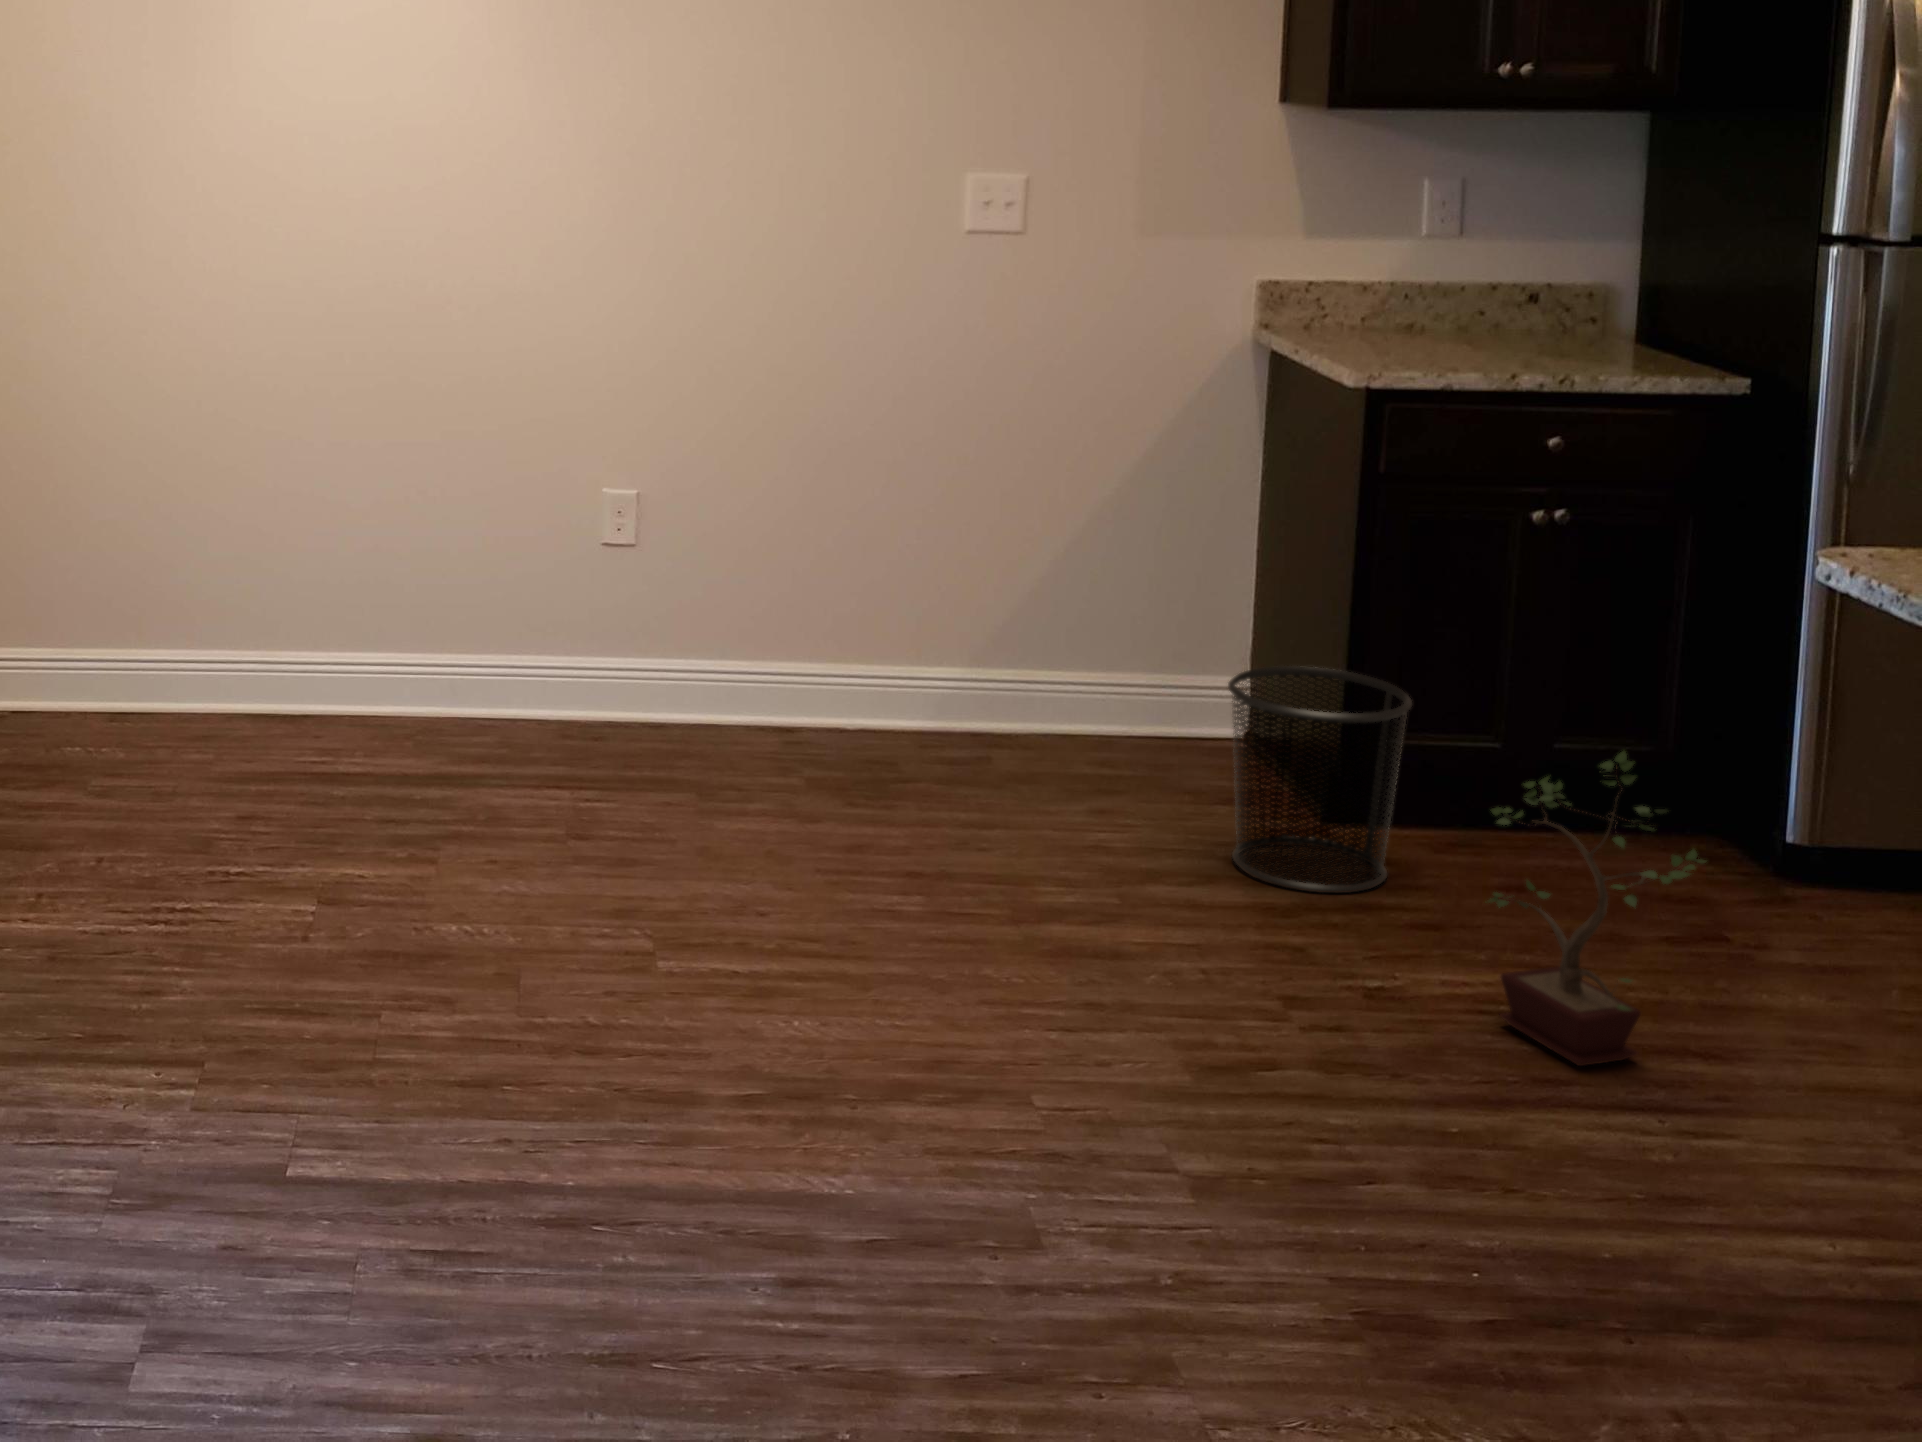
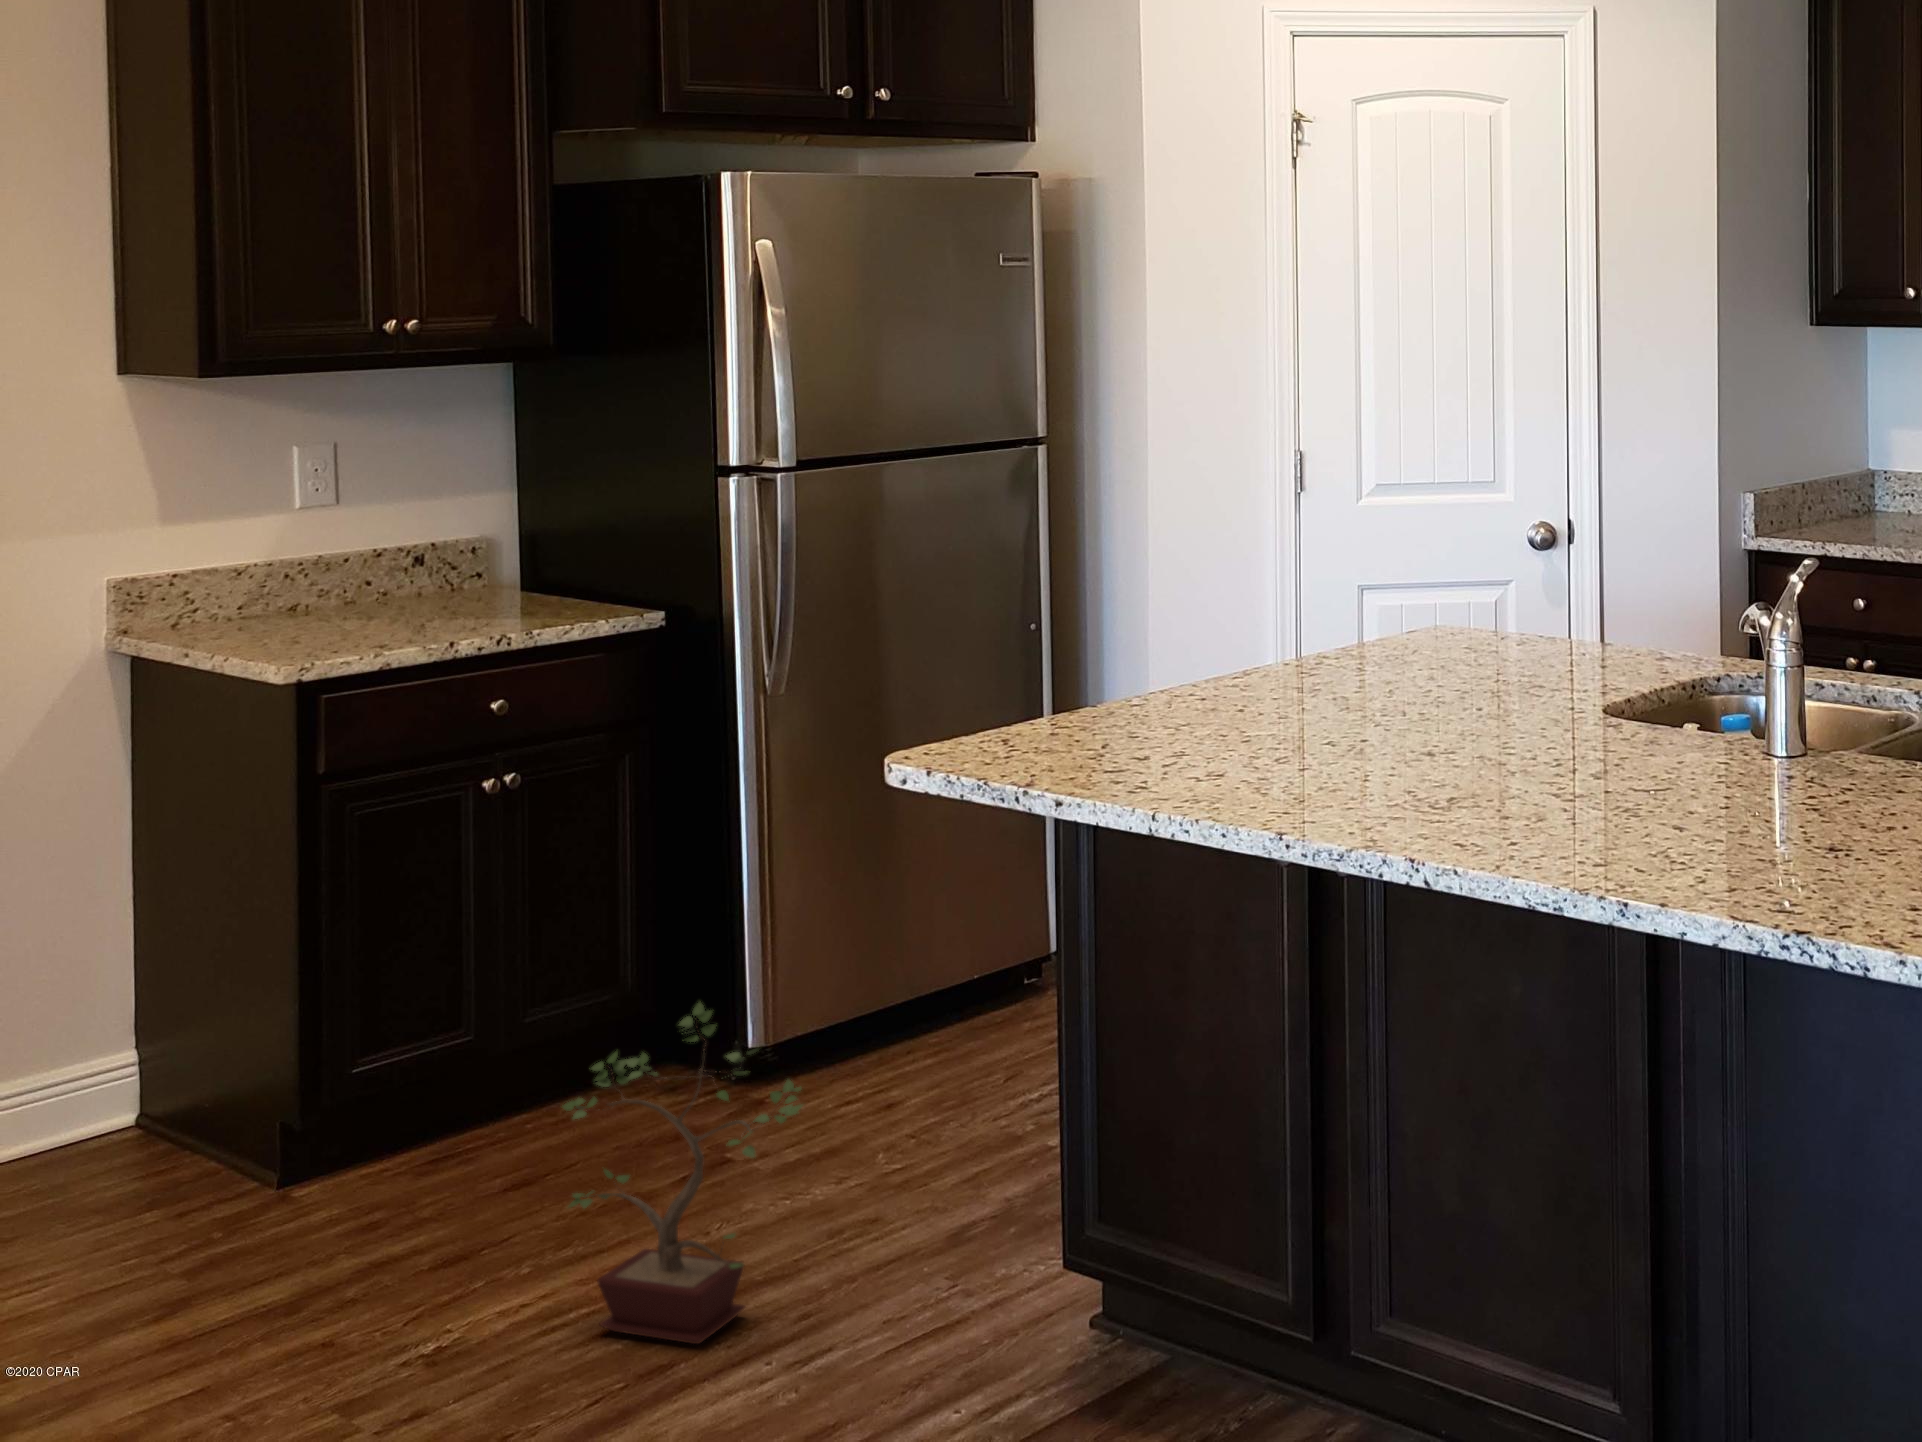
waste bin: present [1228,666,1412,893] -> none [182,1003,405,1279]

